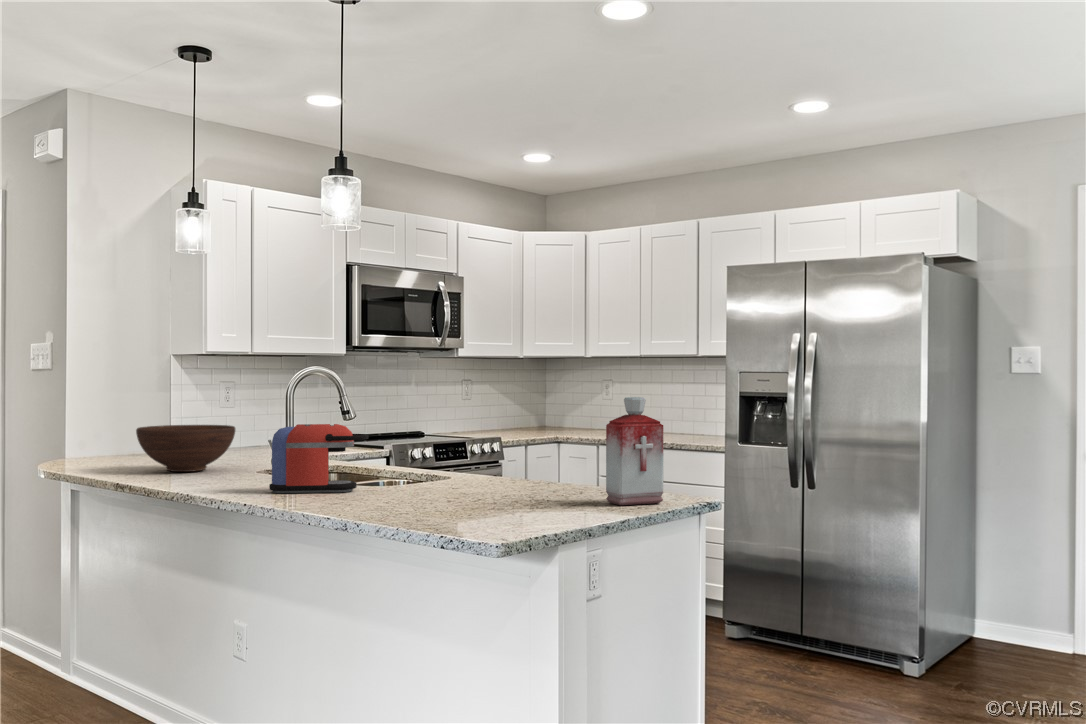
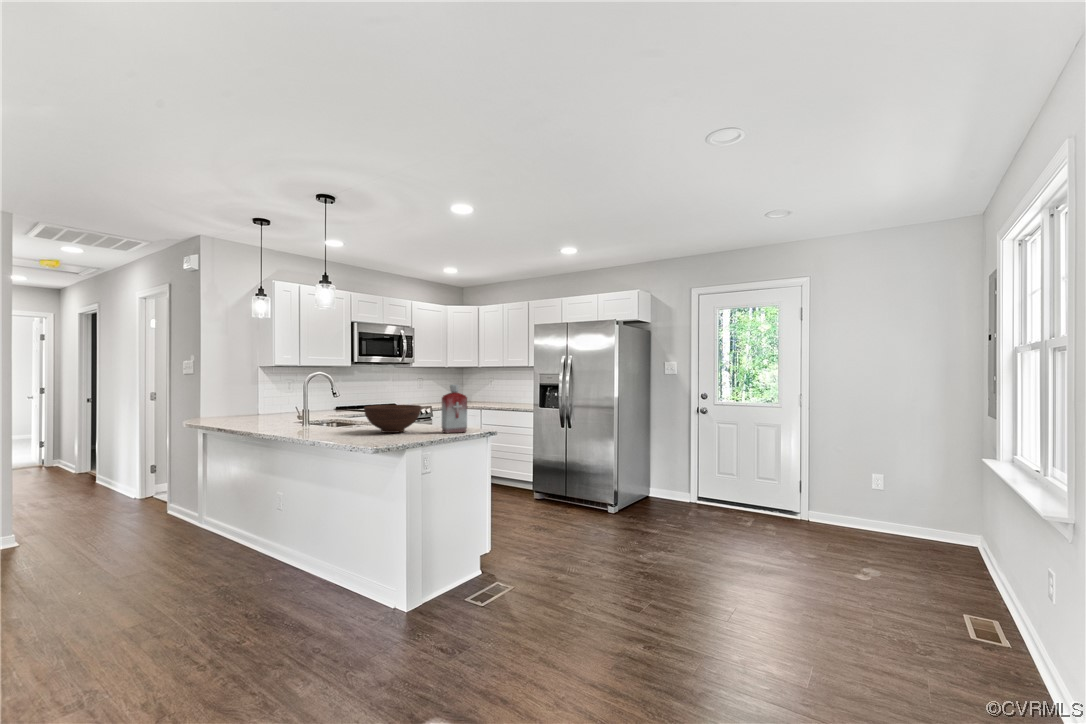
coffee maker: present [269,424,369,493] -> none [289,398,338,431]
fruit bowl: present [136,425,235,472] -> present [364,405,421,433]

